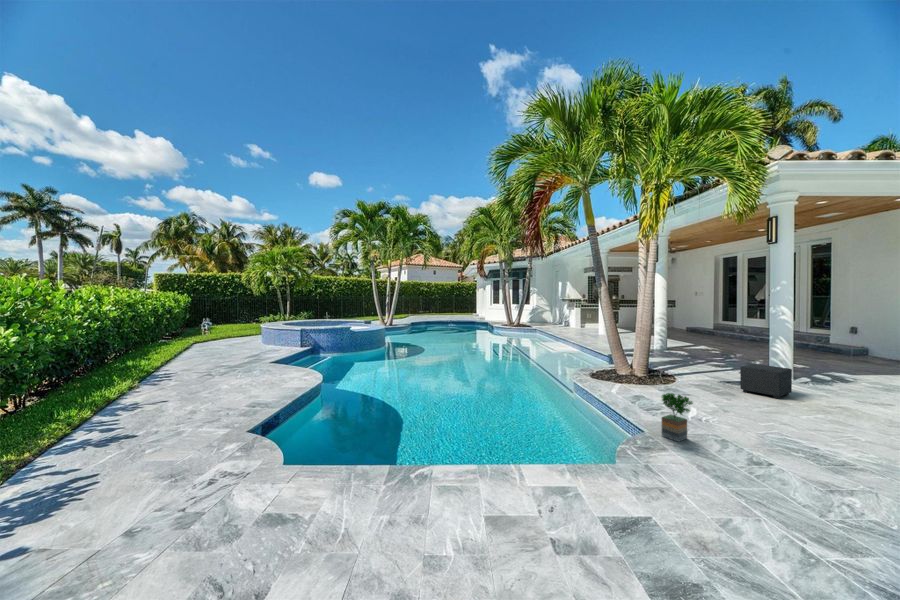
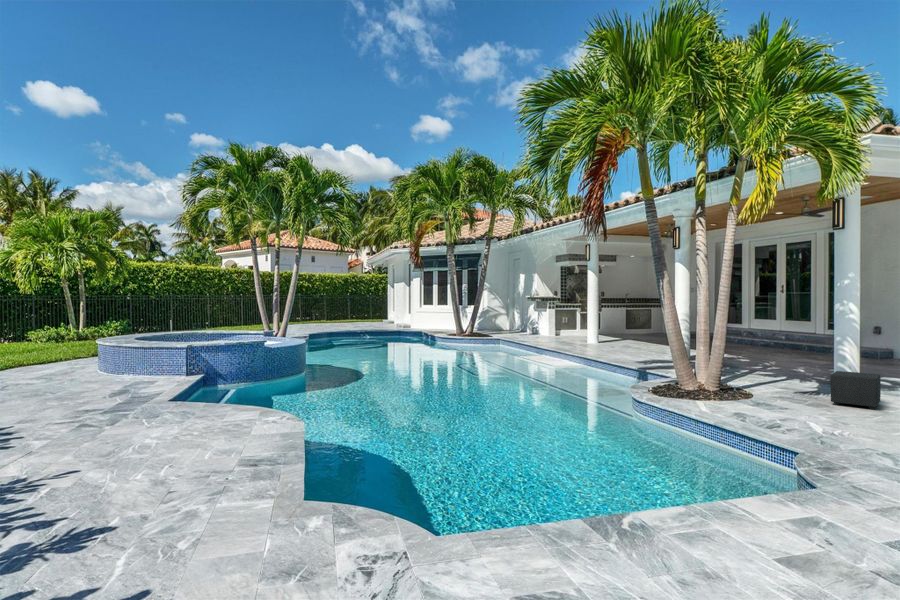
potted tree: present [662,393,693,441] -> none [820,410,866,470]

